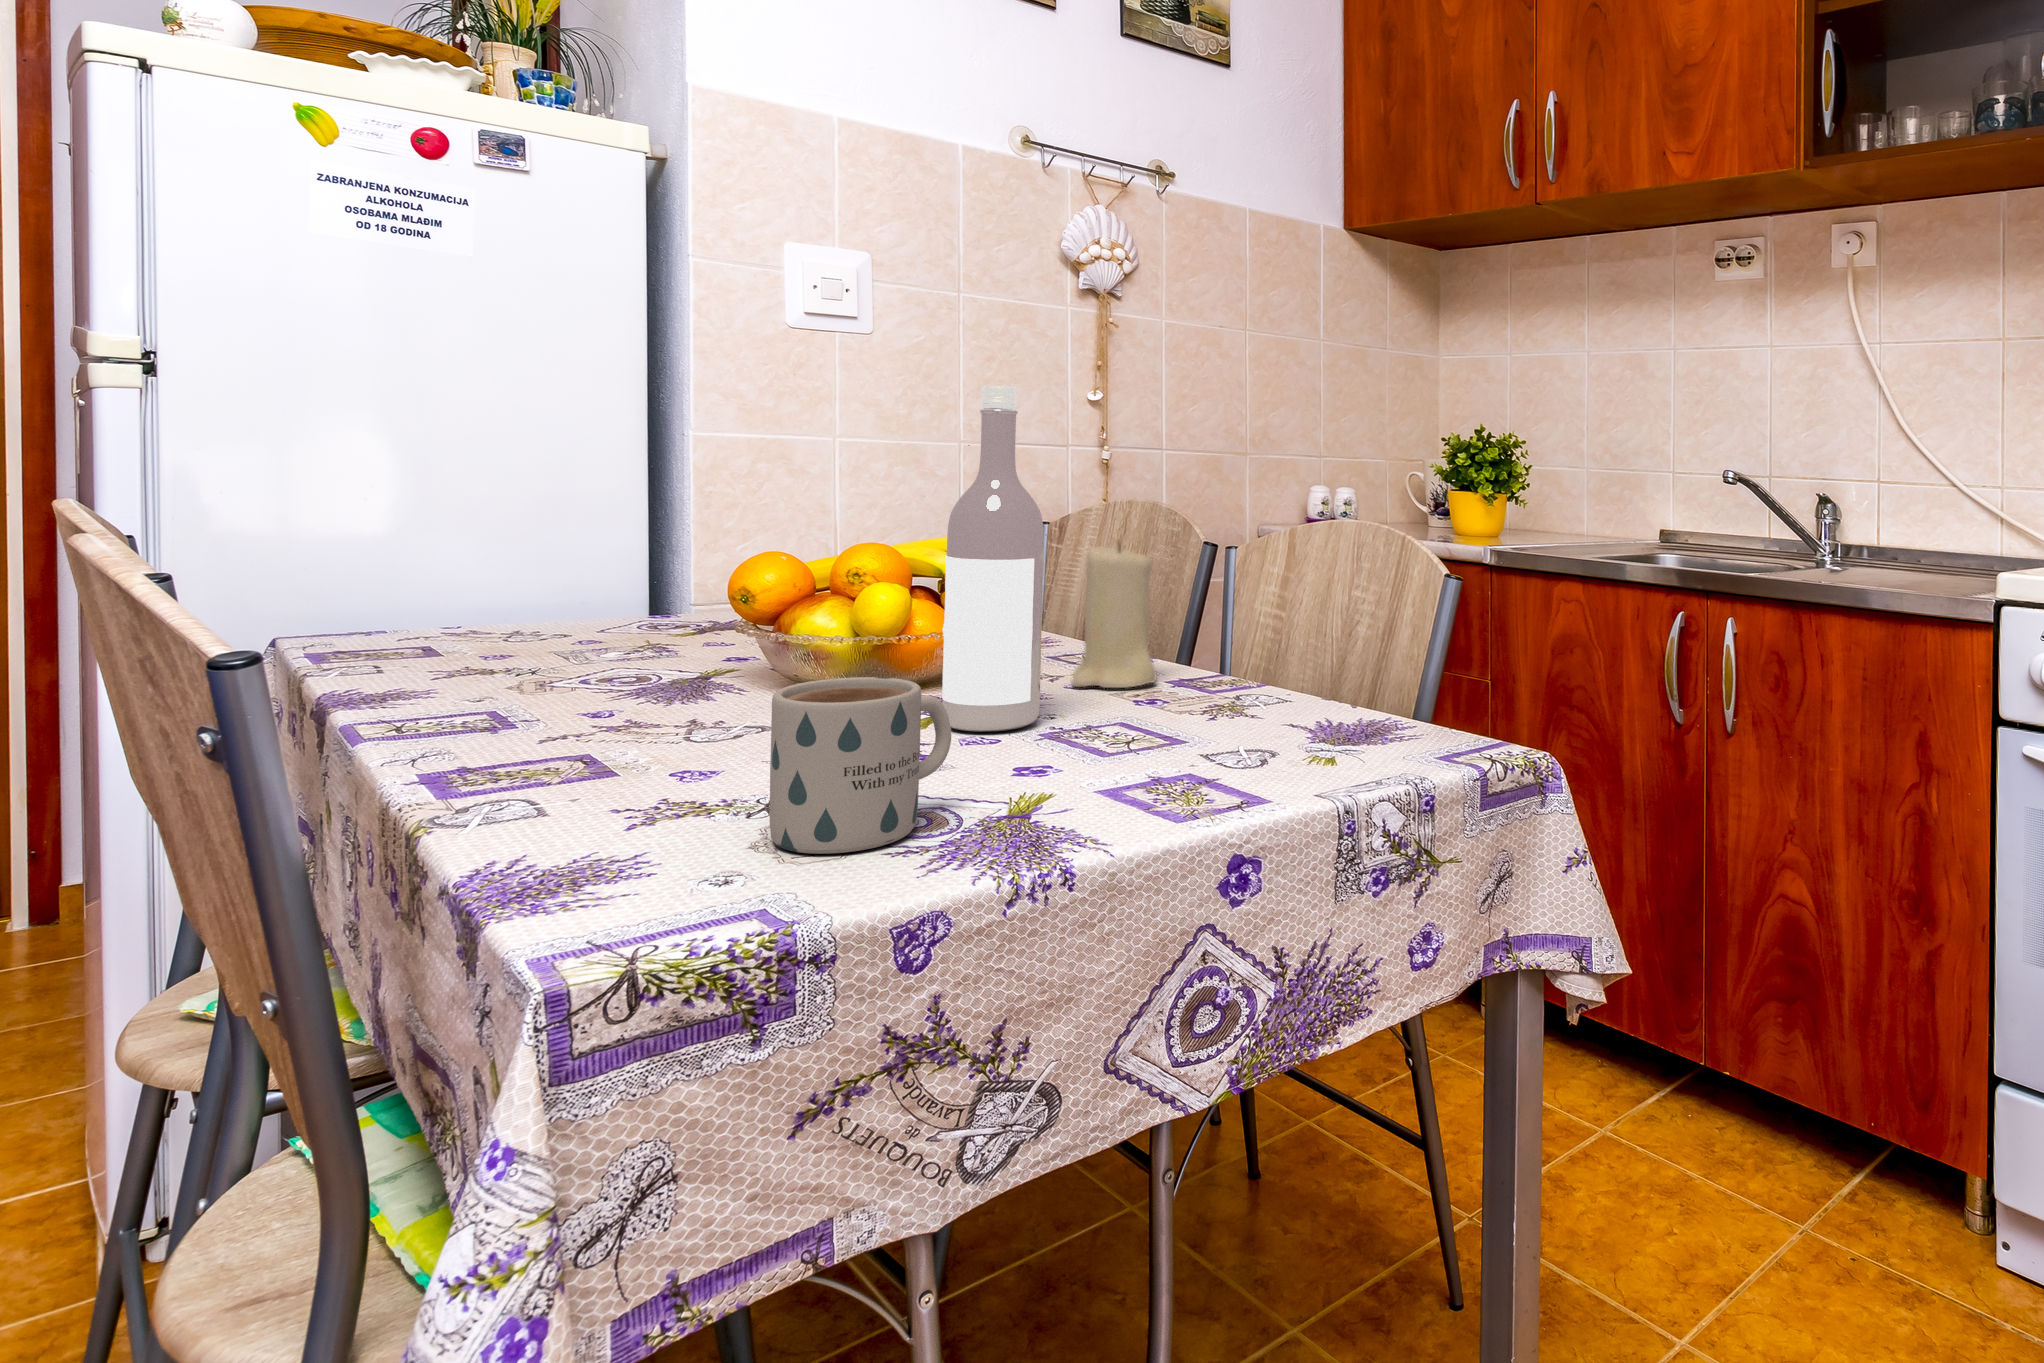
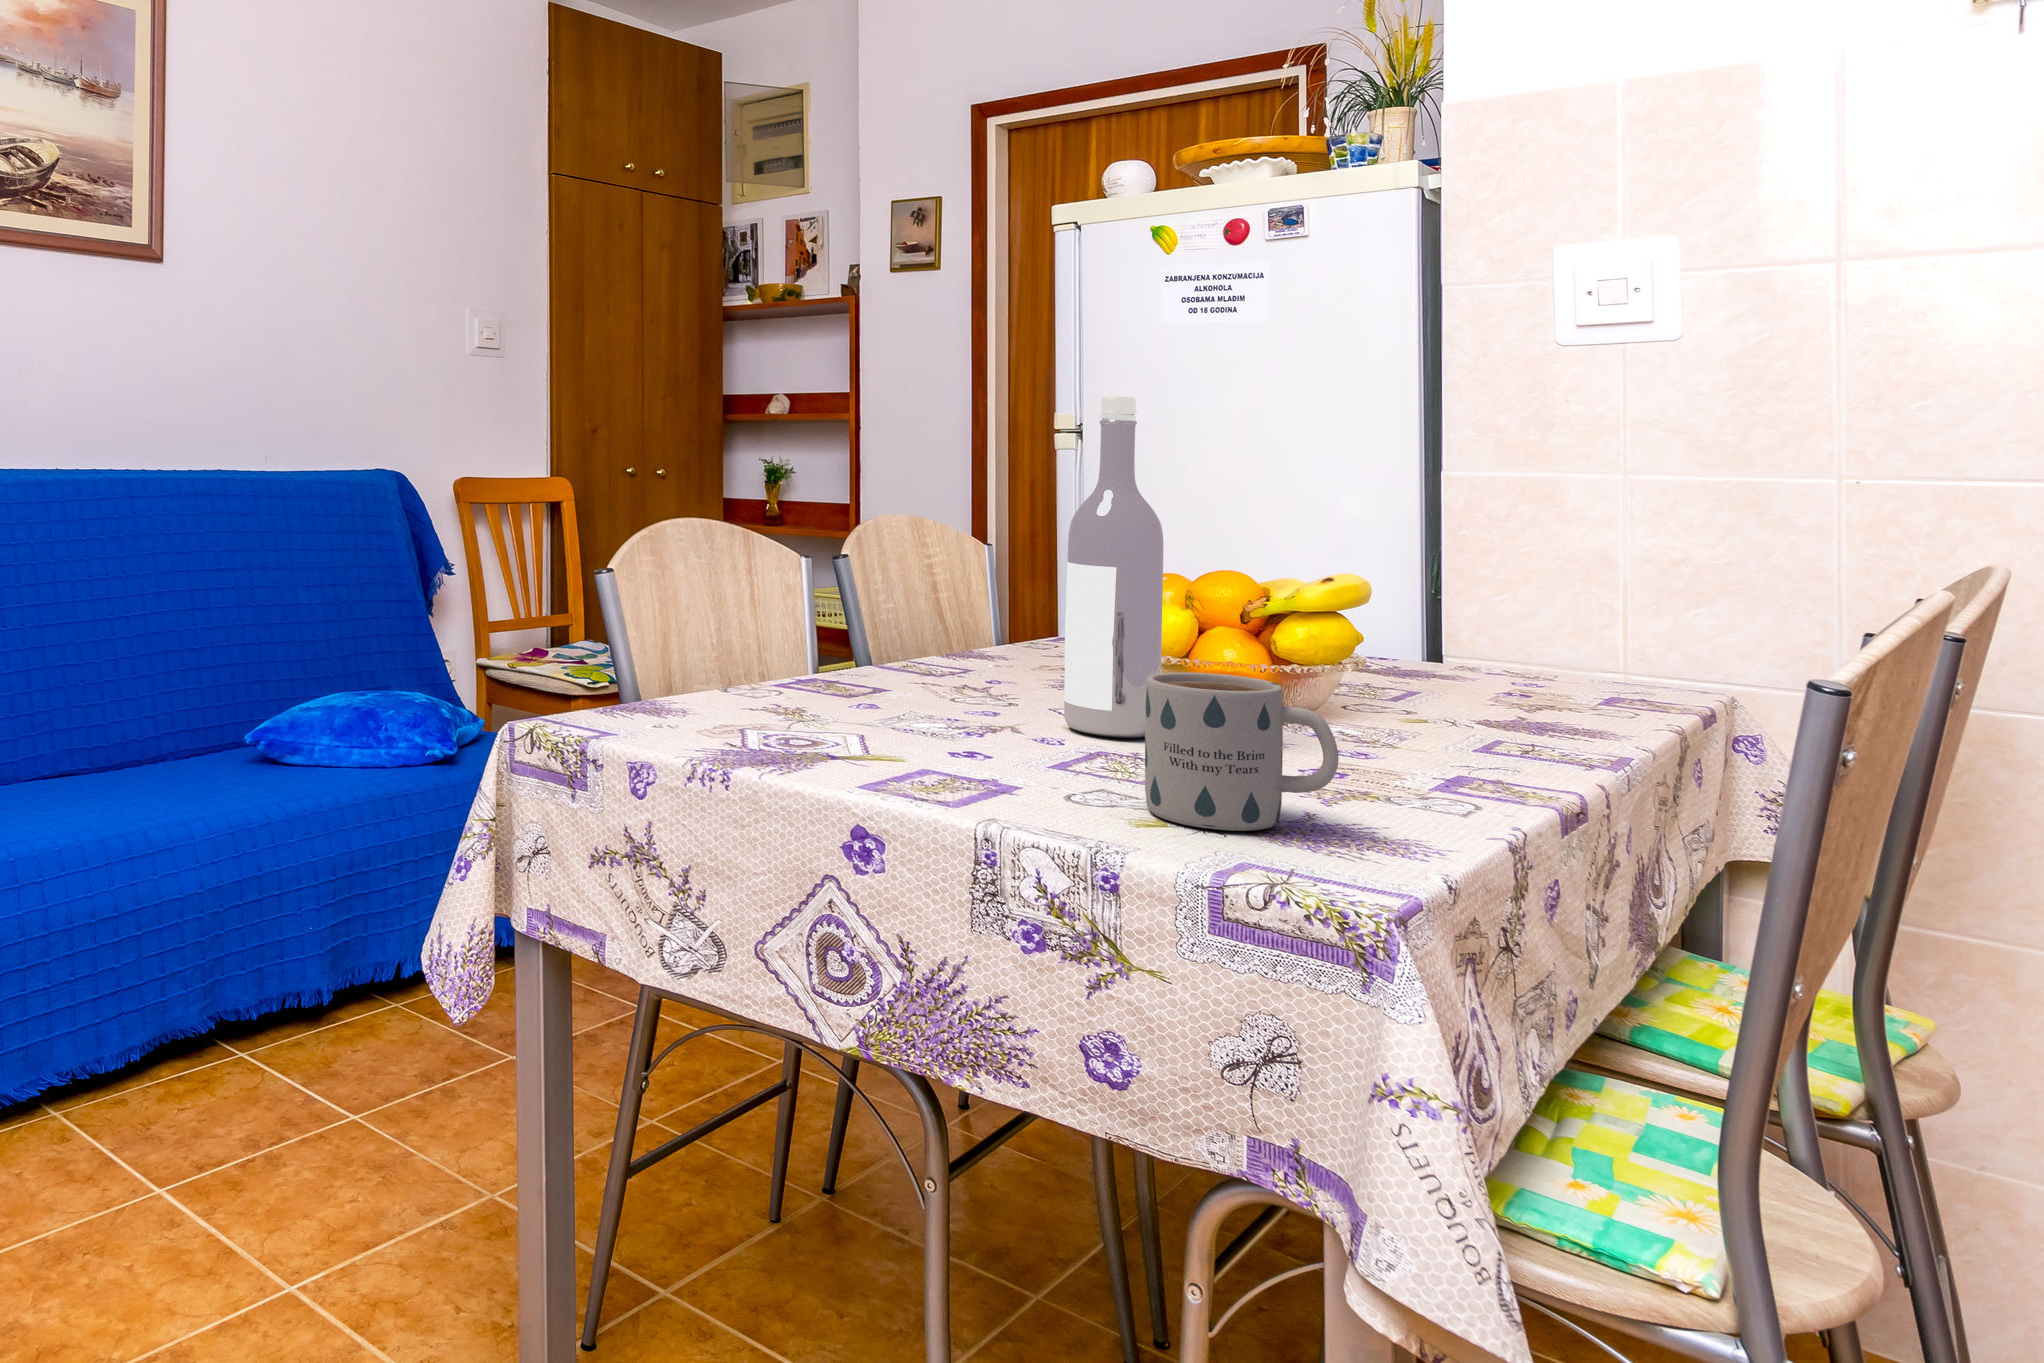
candle: present [1071,542,1157,688] -> none [1329,577,1452,760]
mug: present [770,677,951,854] -> present [1145,673,1338,831]

